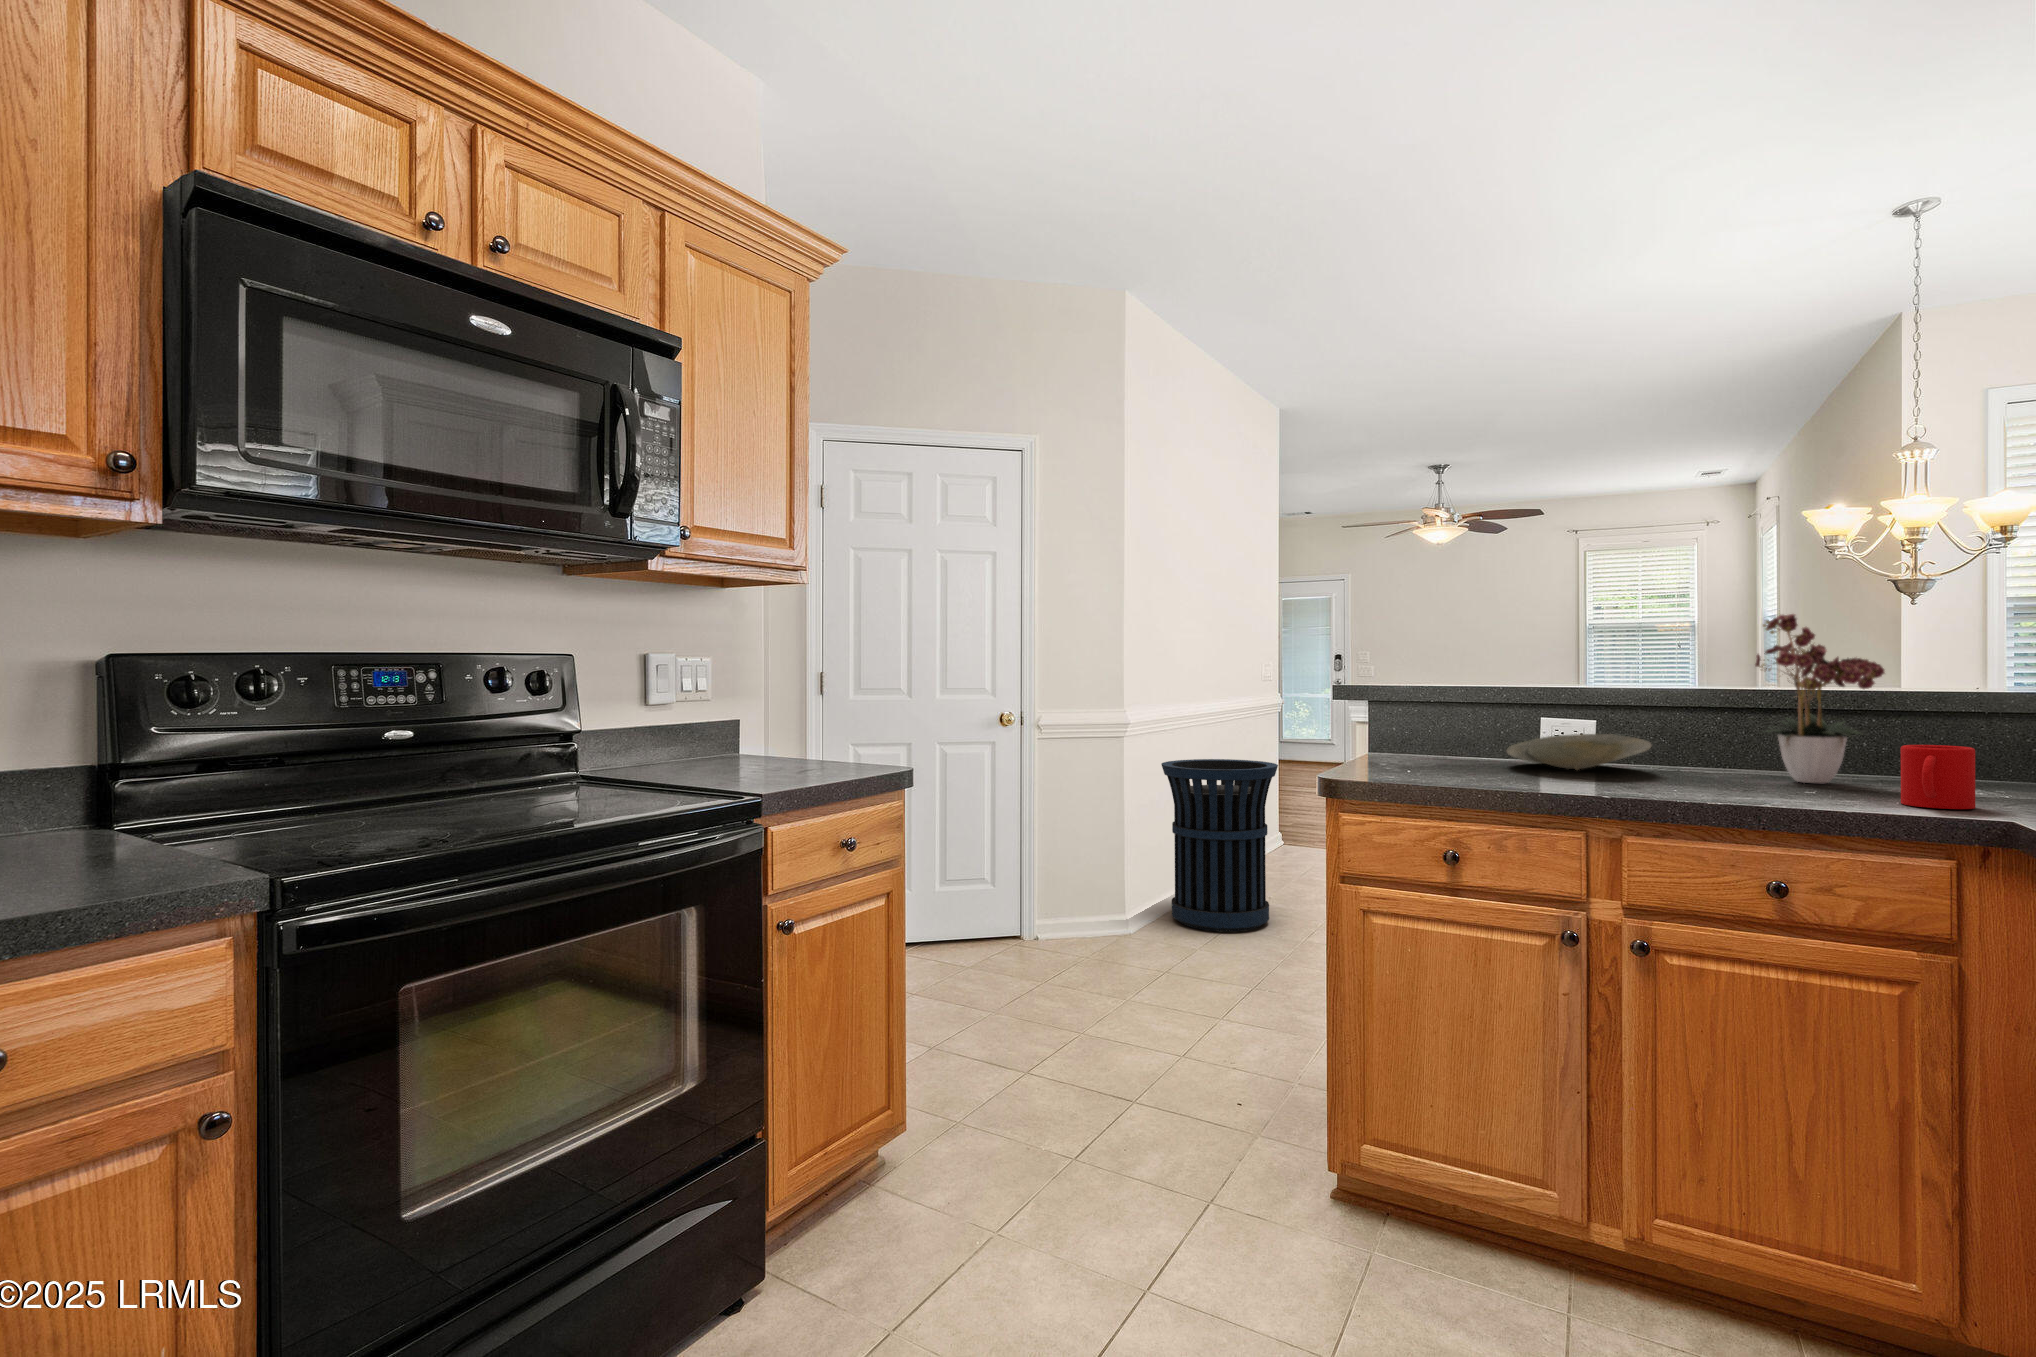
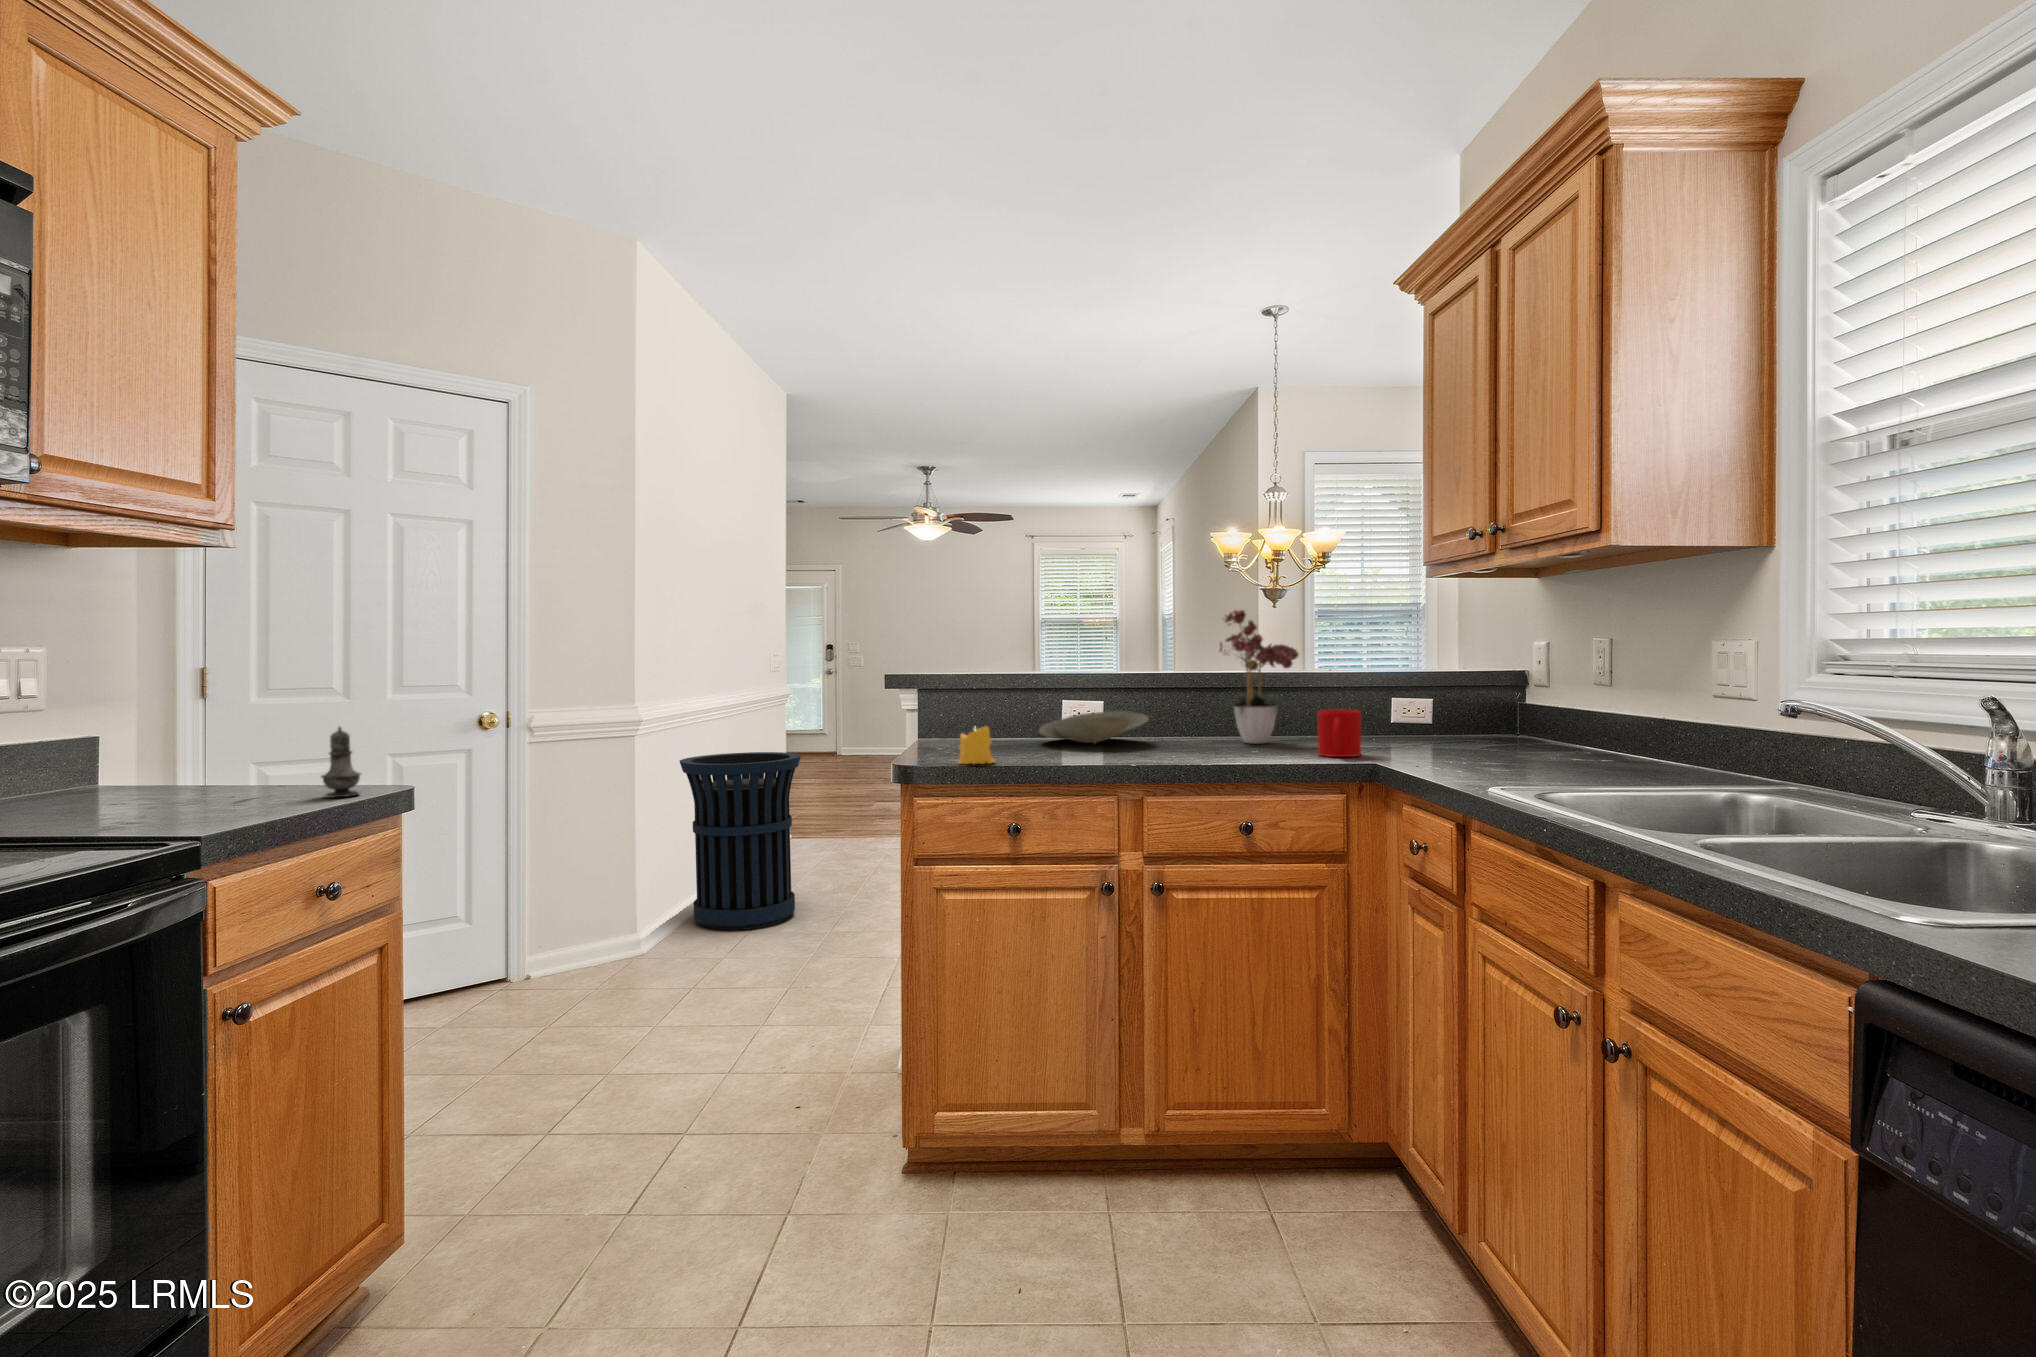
salt shaker: none [849,717,876,773] -> present [321,727,361,798]
candle: none [1394,741,1440,784] -> present [959,726,995,764]

